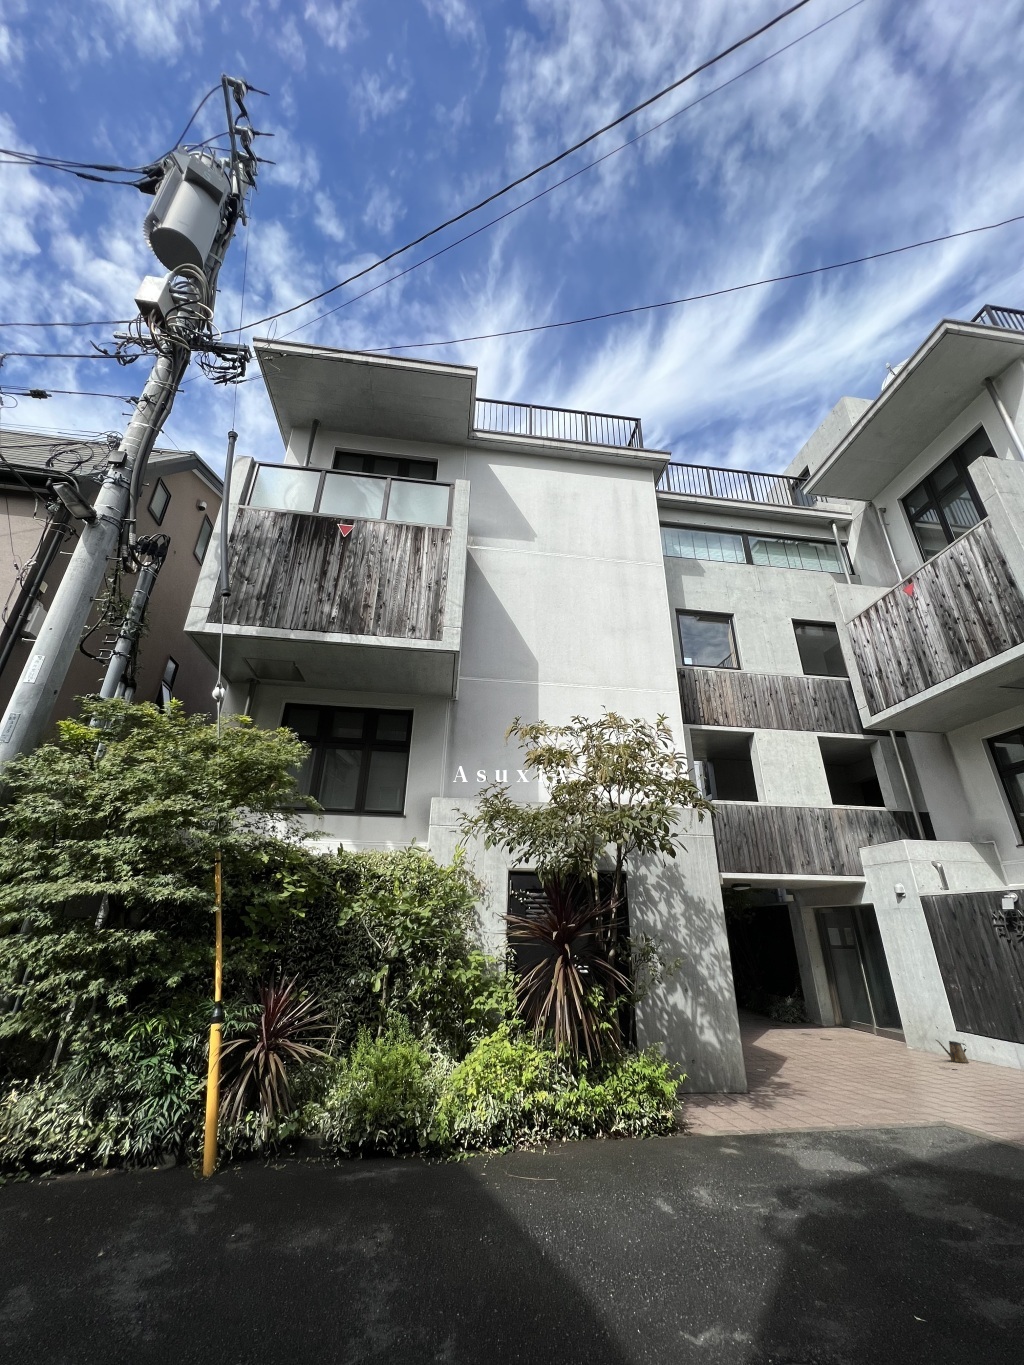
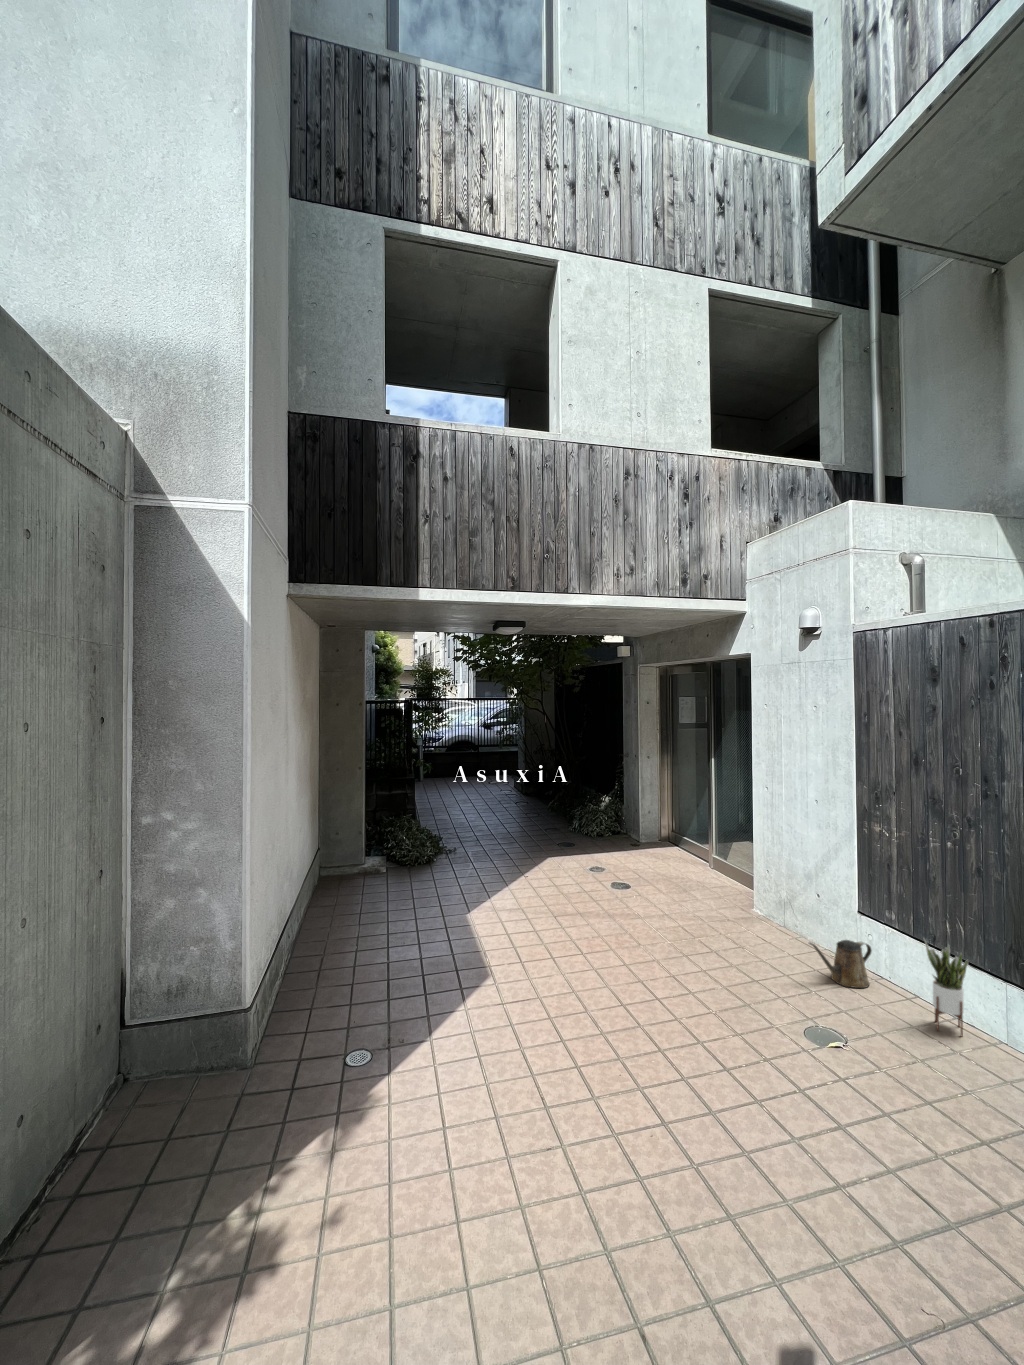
potted plant: none [982,1030,1009,1073] -> present [924,939,968,1036]

